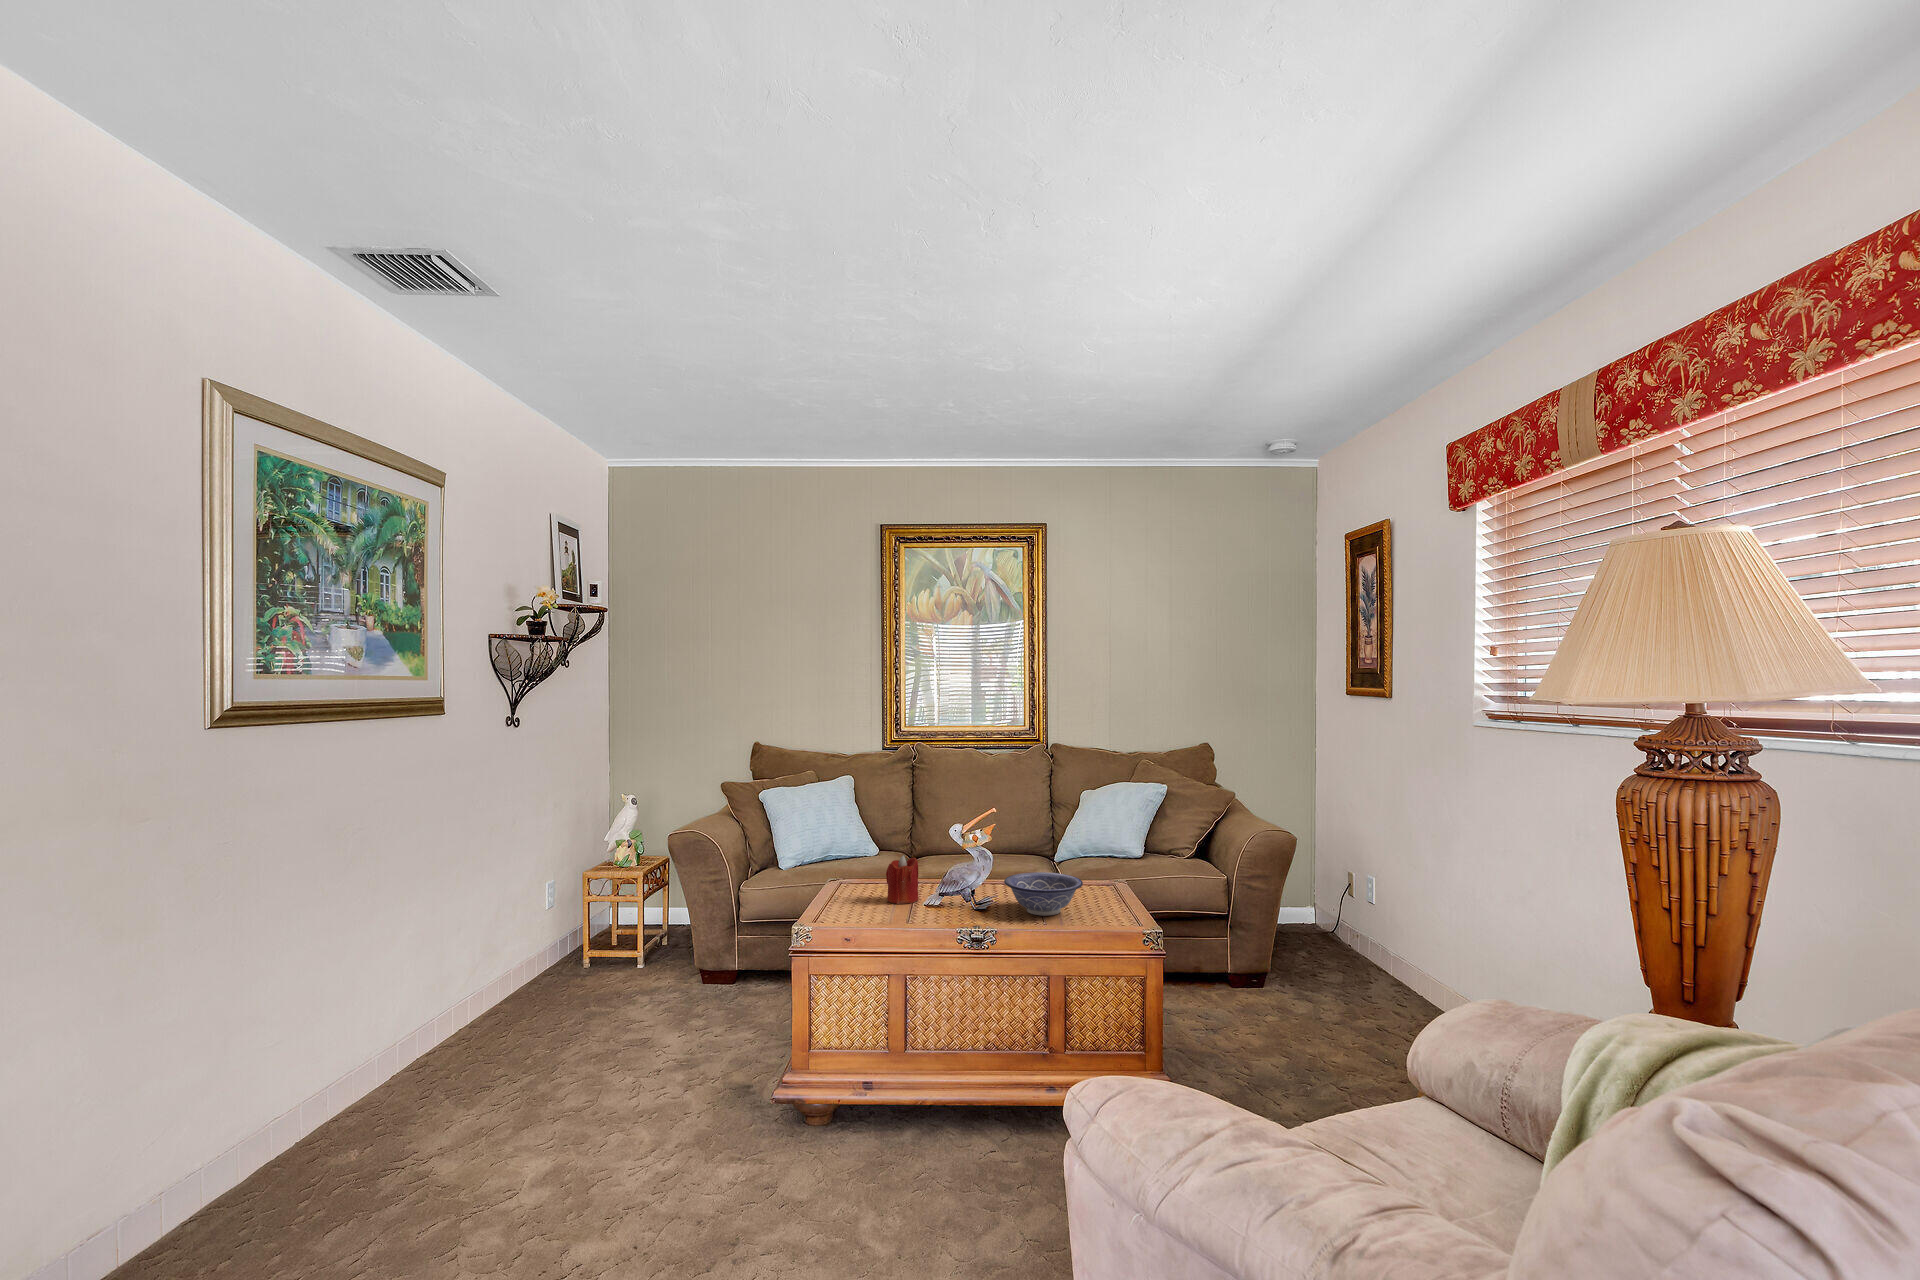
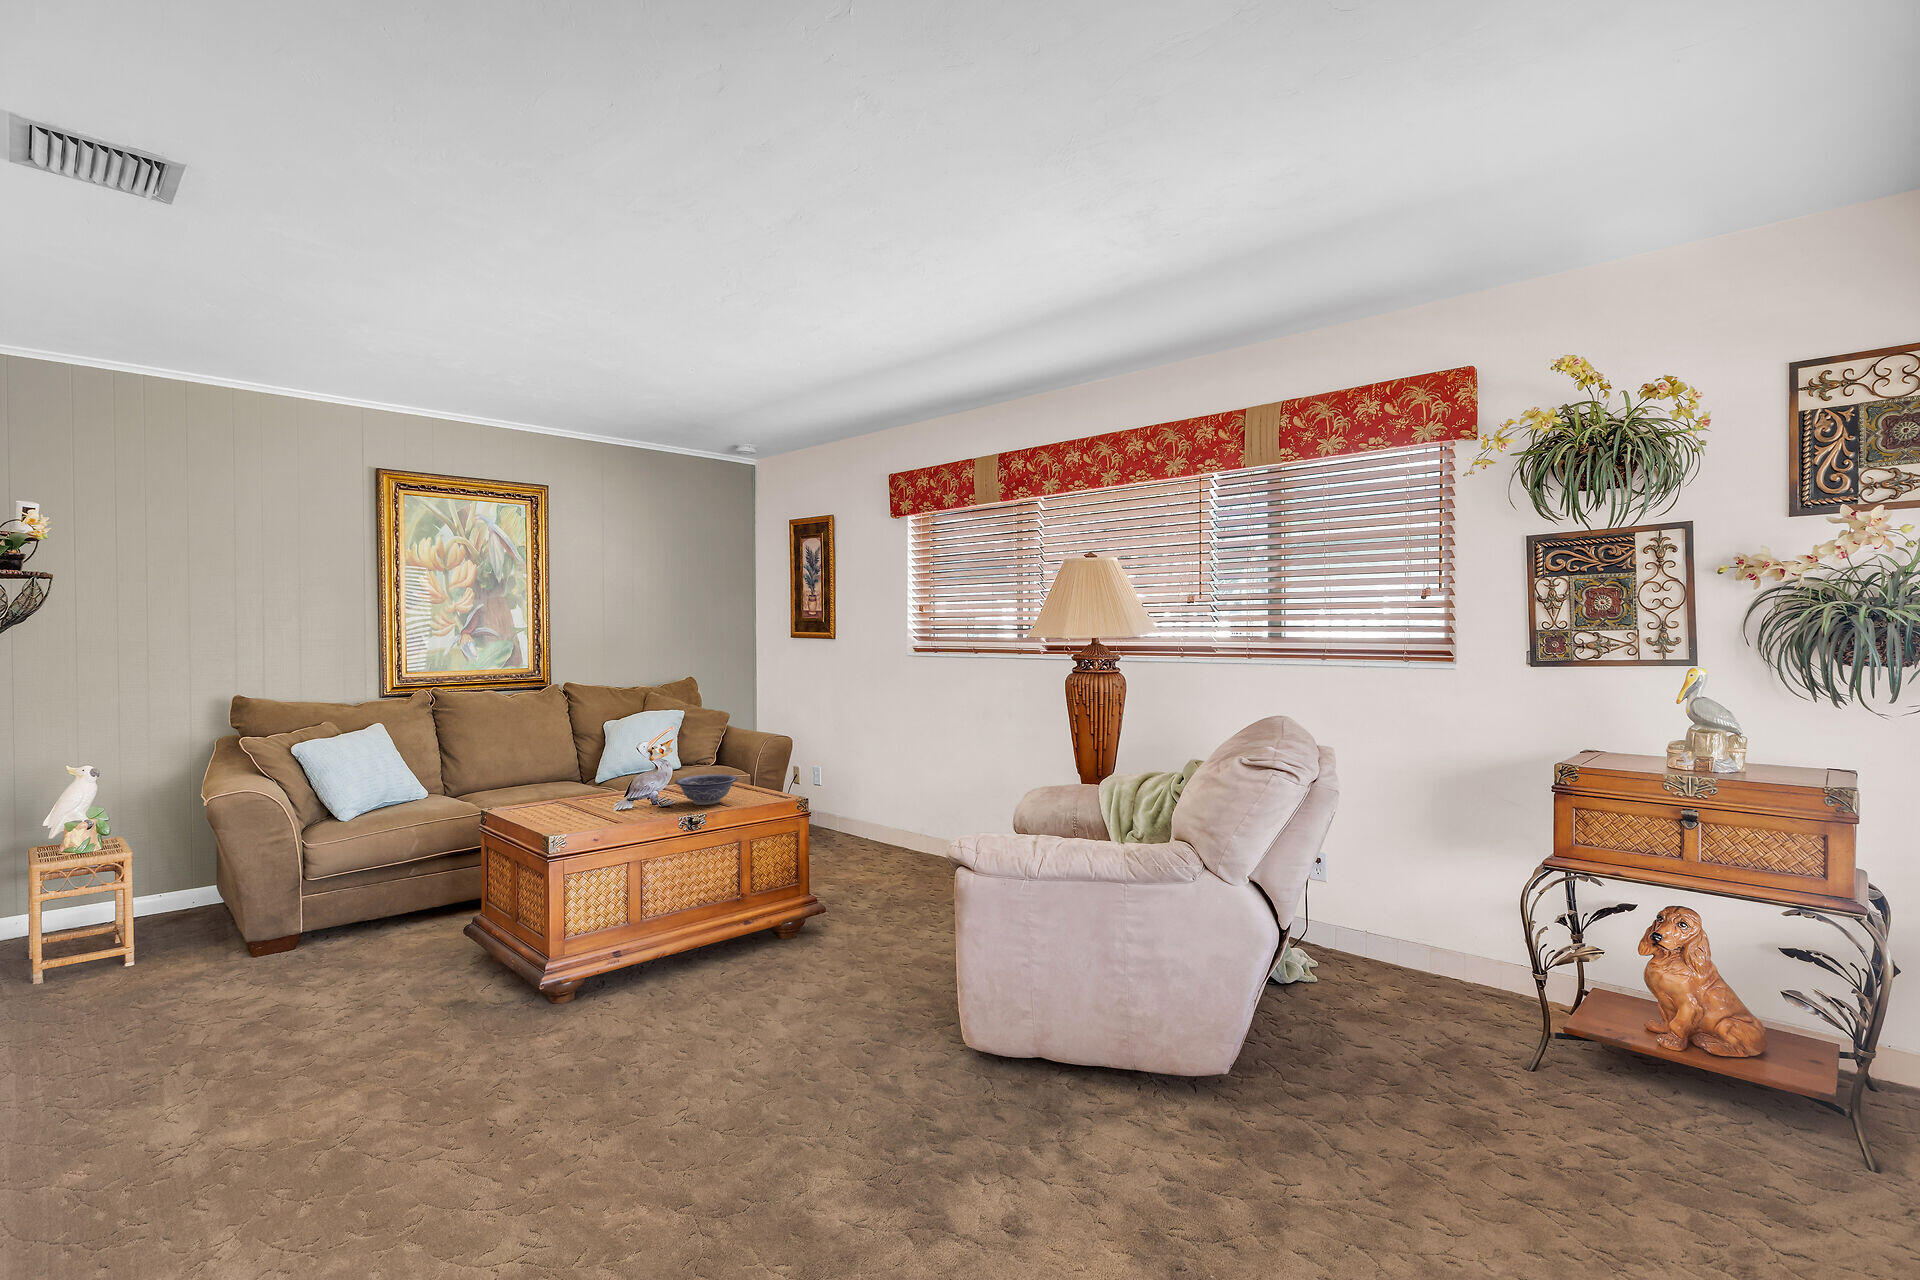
candle: present [886,855,918,904] -> none [564,779,594,820]

